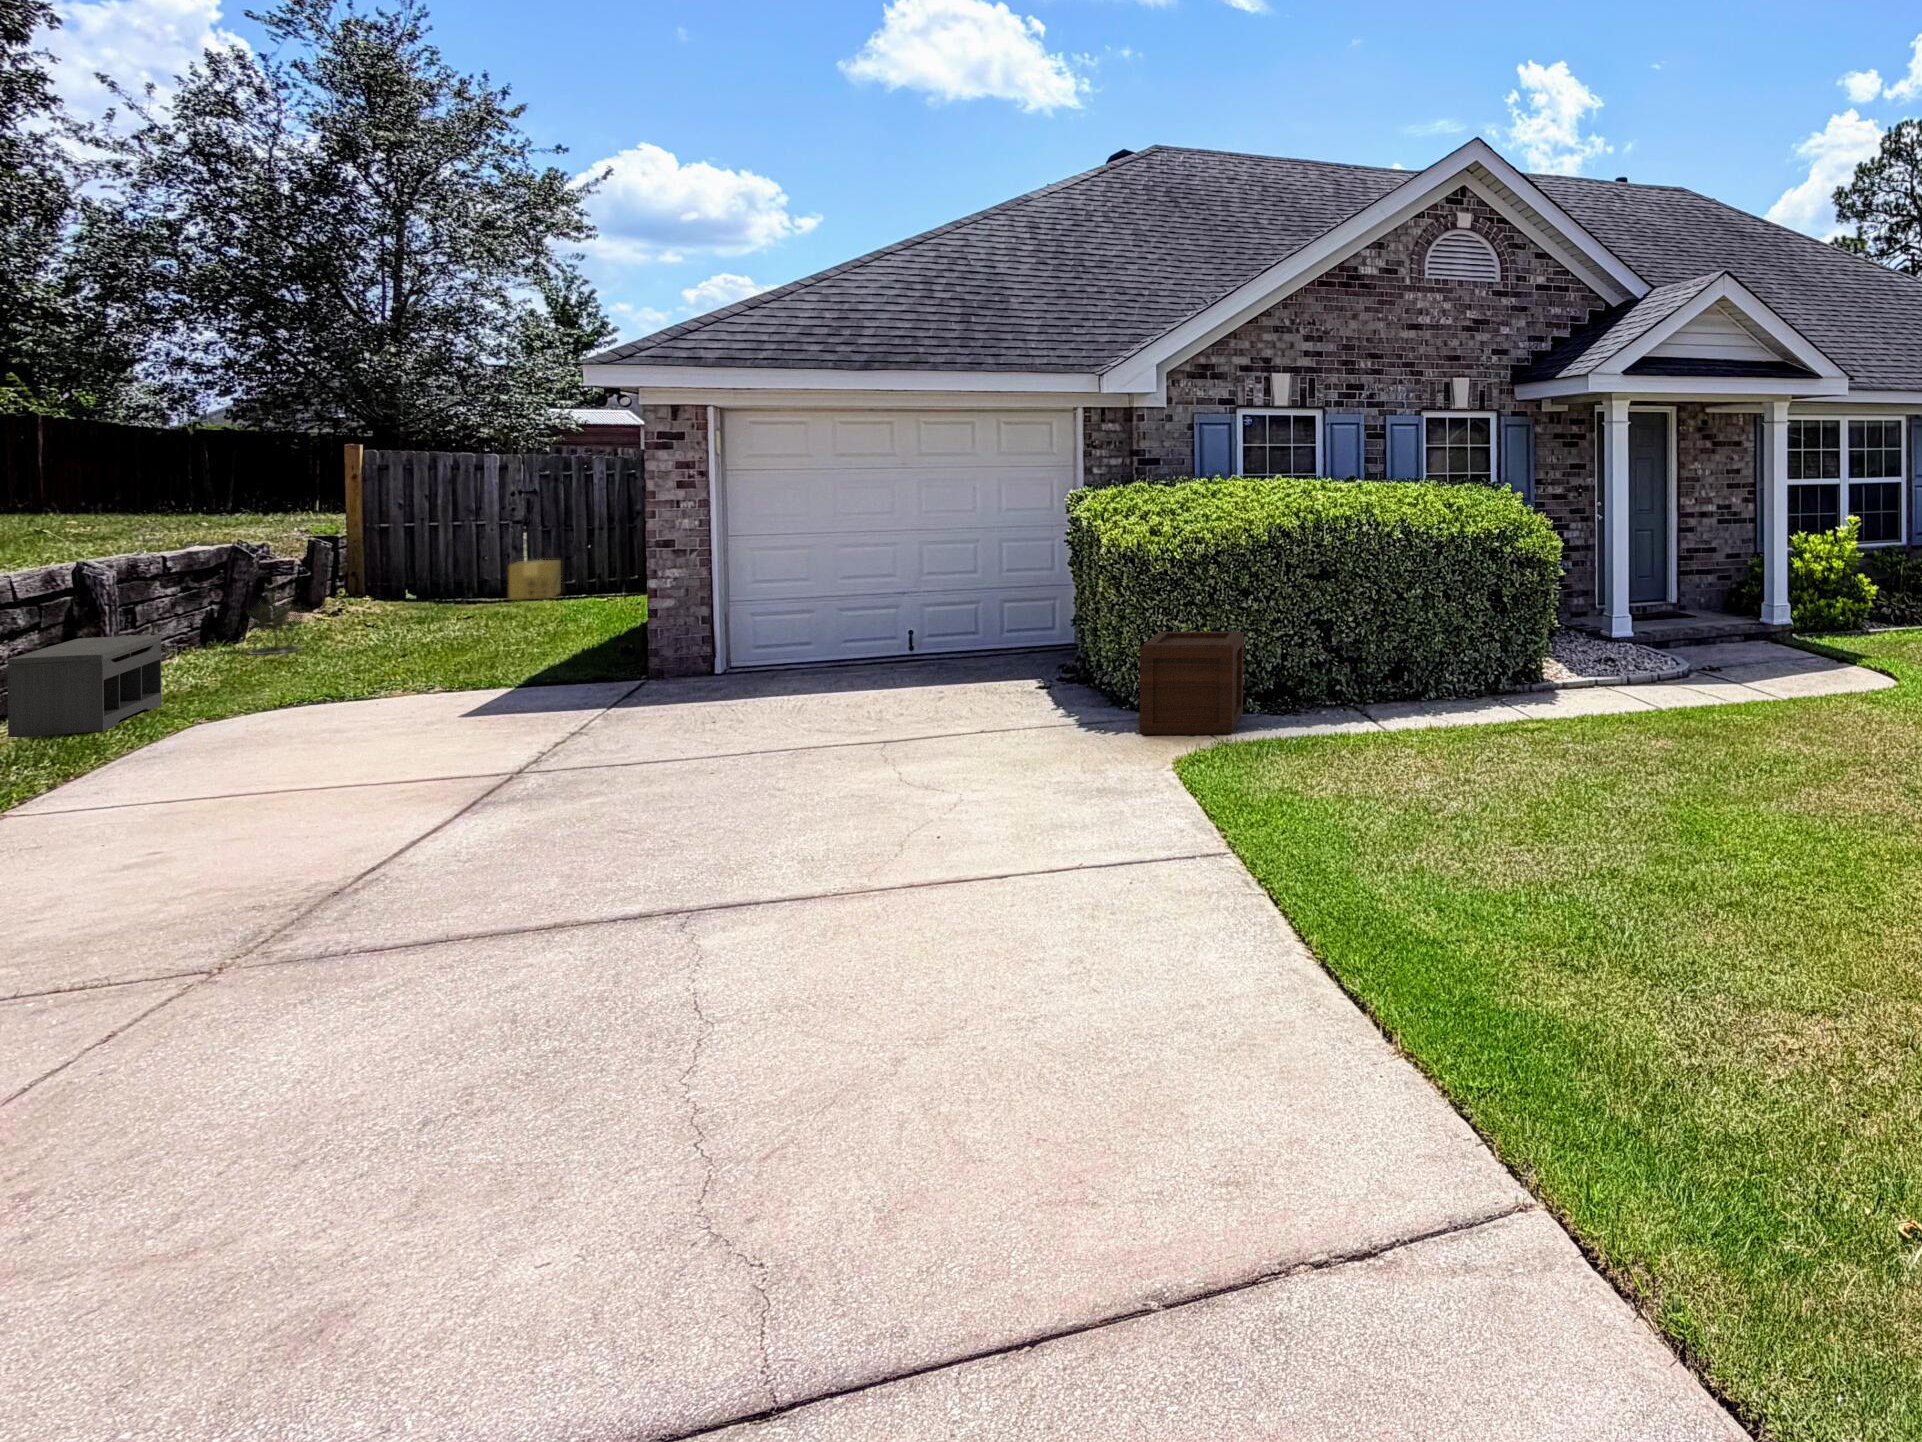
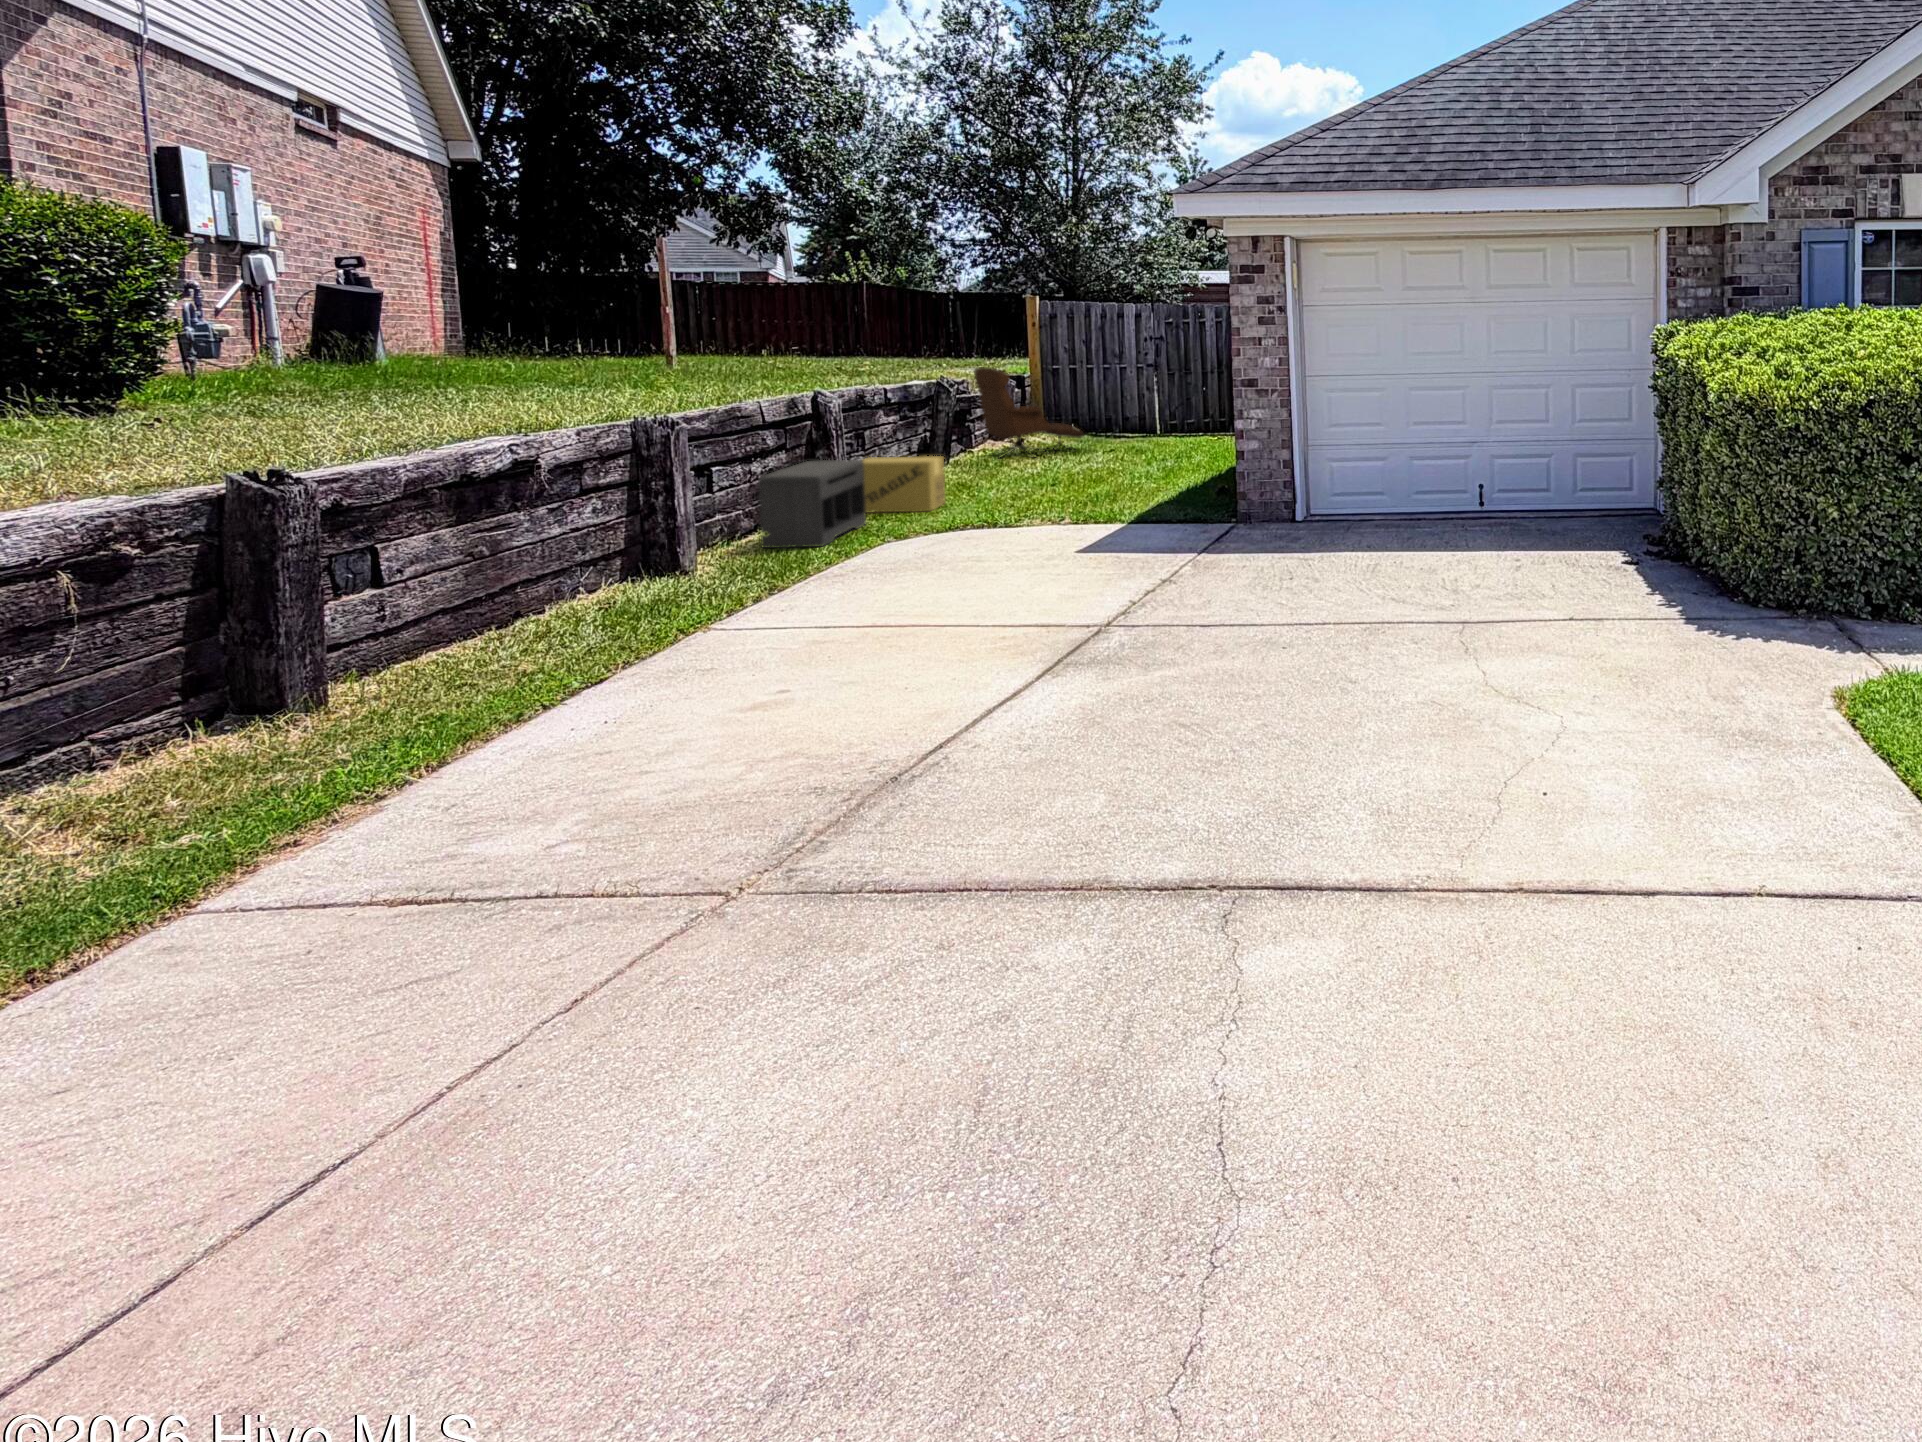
lounge chair: none [307,529,456,627] -> present [974,367,1083,458]
cardboard box: present [509,560,561,600] -> present [863,456,946,513]
potted tree: present [248,591,305,655] -> none [928,417,975,482]
wooden crate: present [1139,632,1244,735] -> none [1769,505,1900,648]

